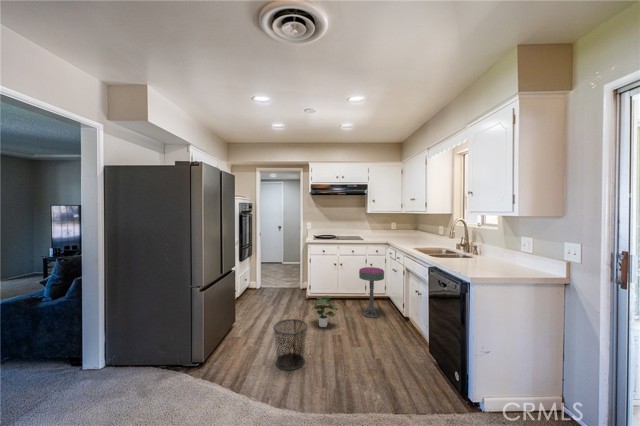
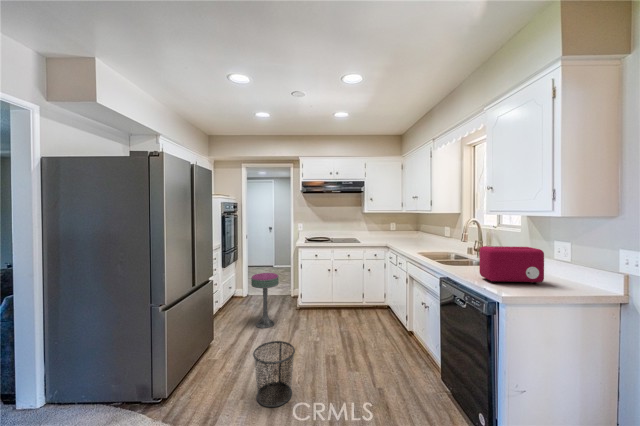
toaster: none [458,240,508,270] -> present [479,246,544,284]
bar stool: present [359,267,384,317] -> present [251,273,279,328]
potted plant: present [312,296,338,327] -> none [302,308,334,345]

